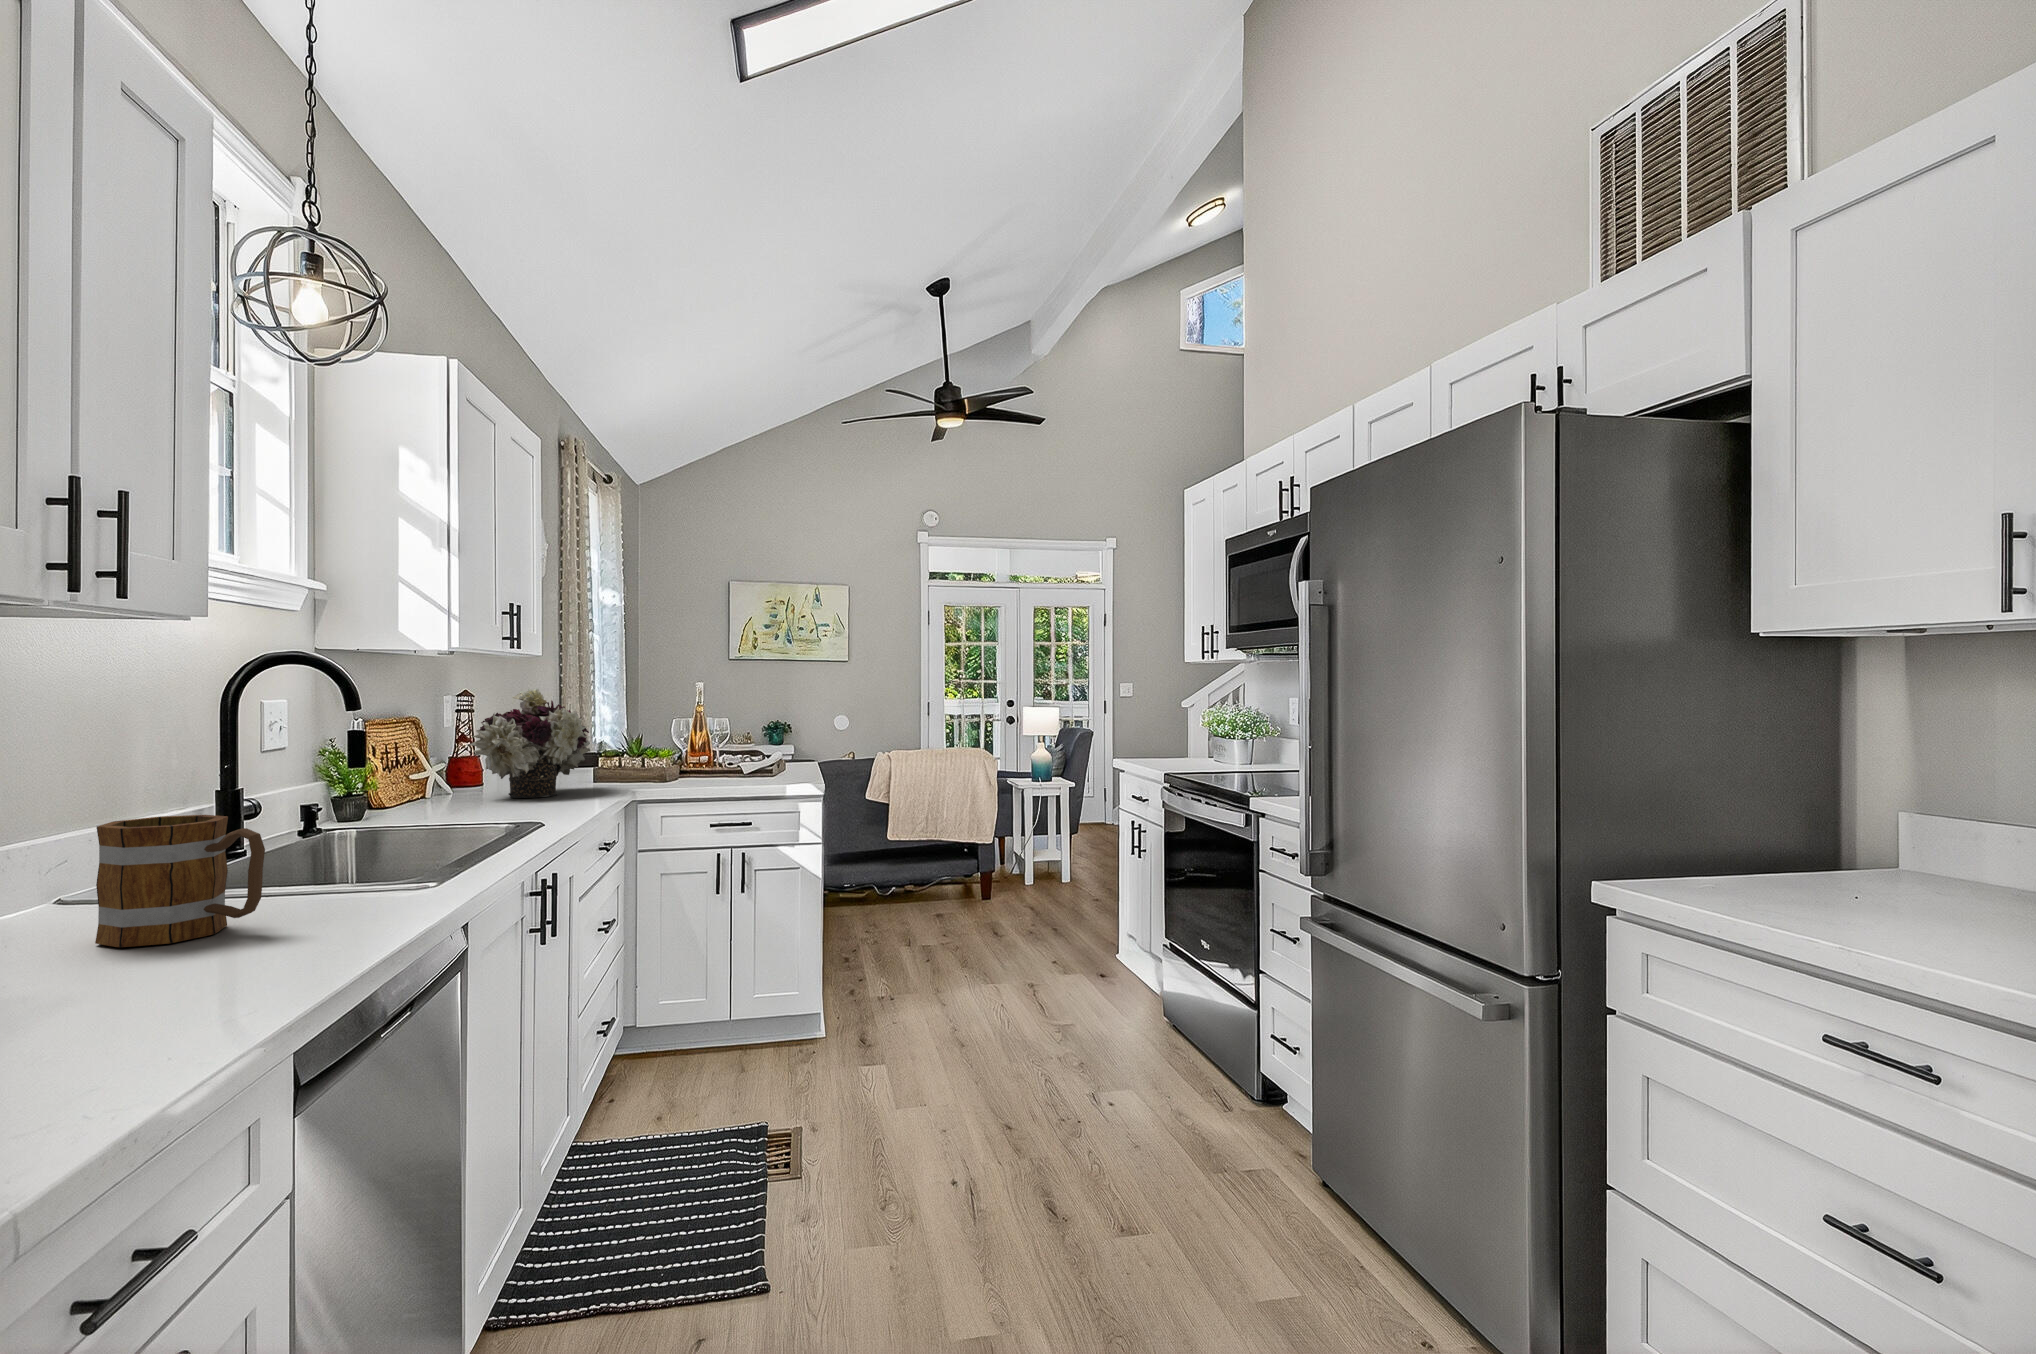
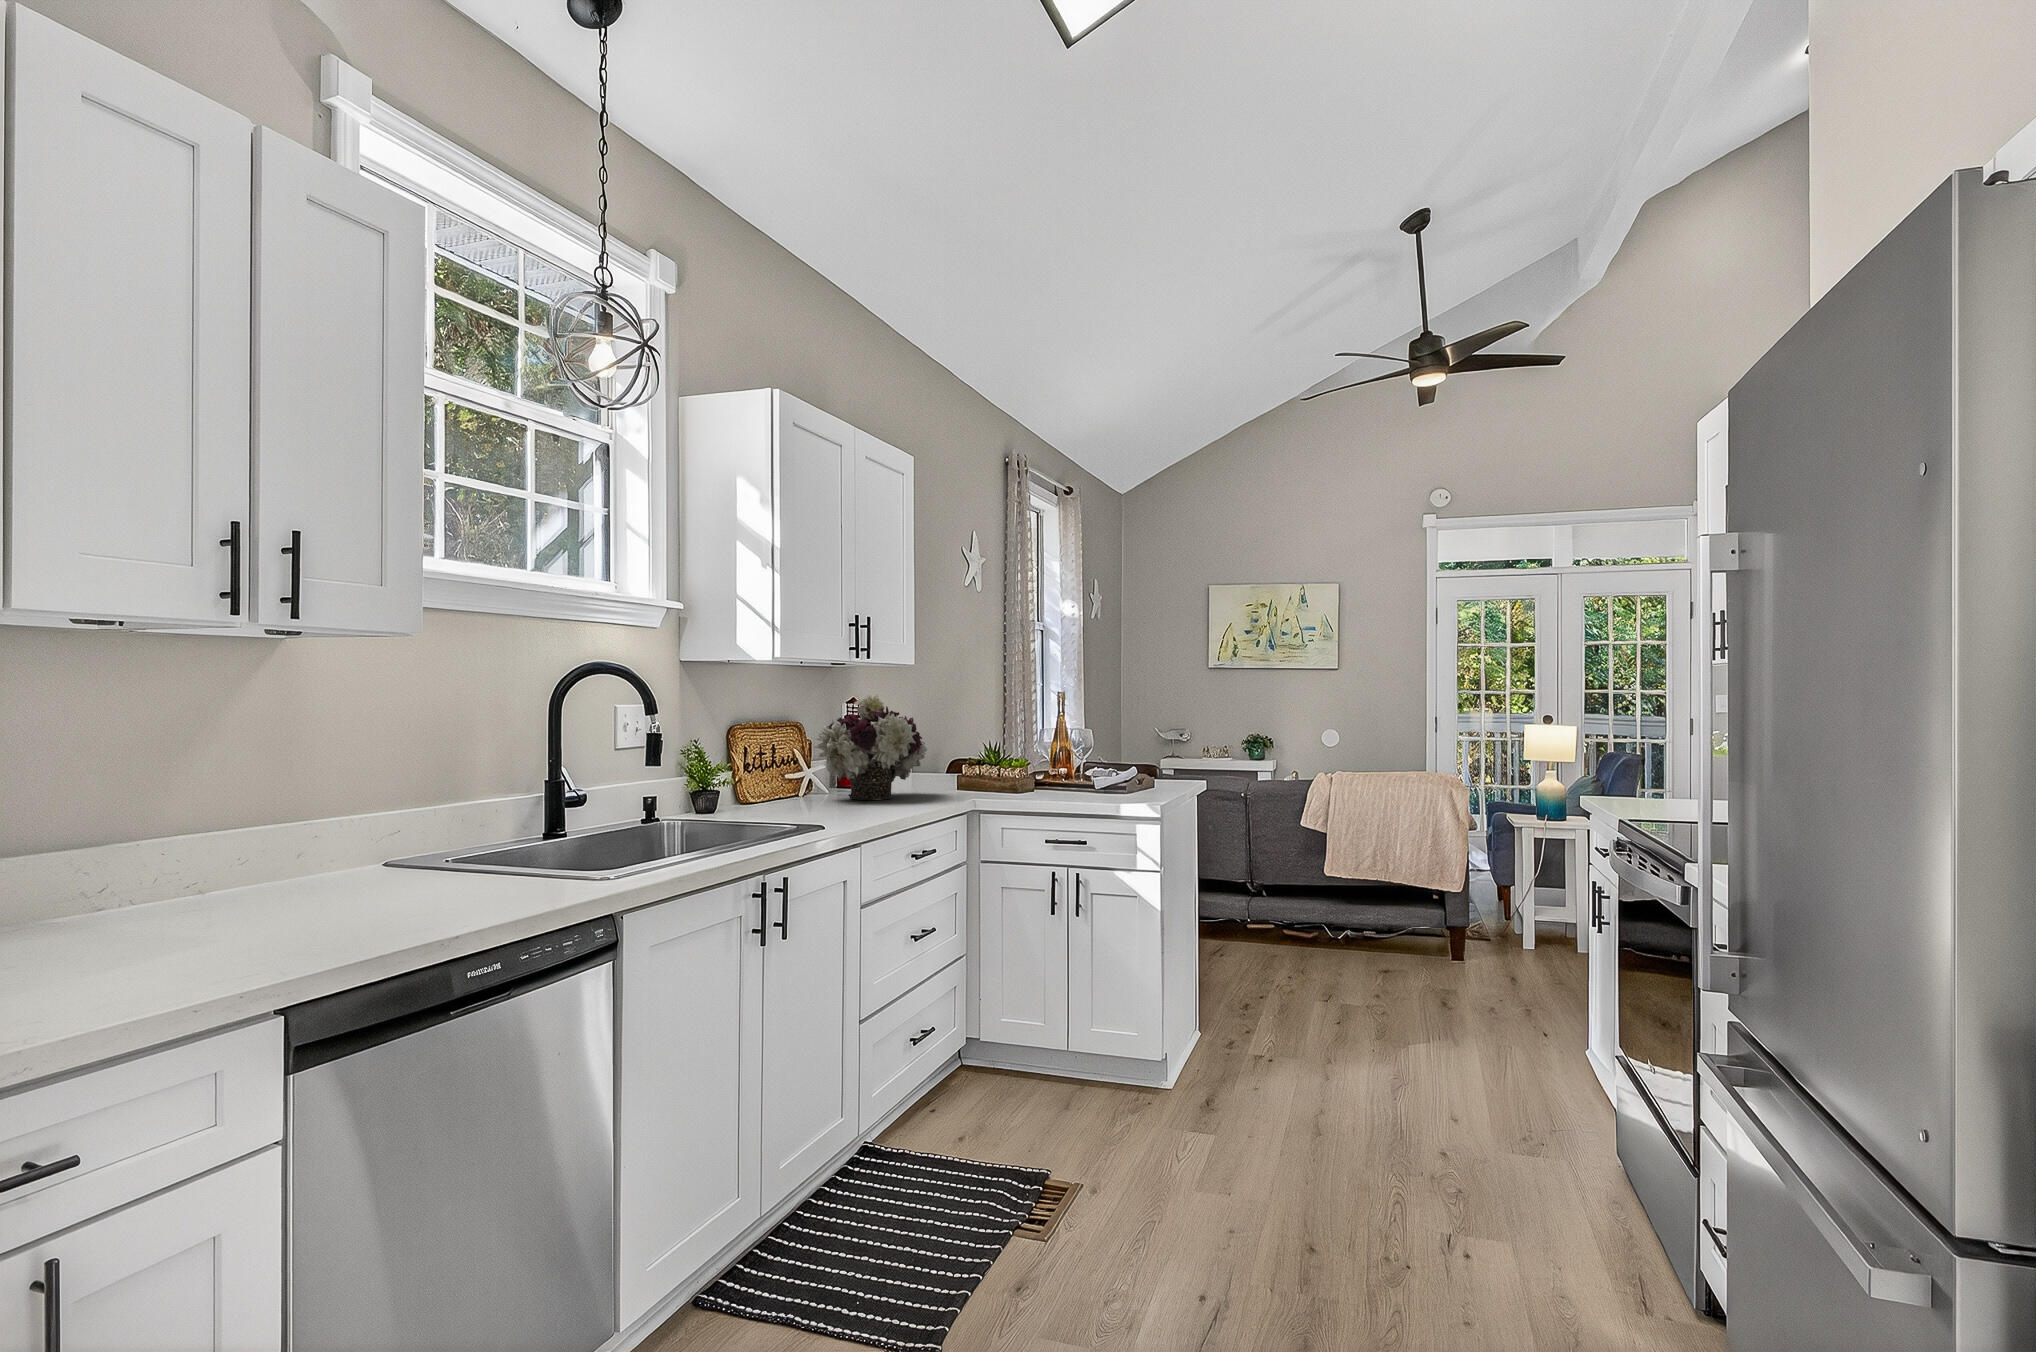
mug: present [95,815,265,947] -> none [317,797,417,904]

